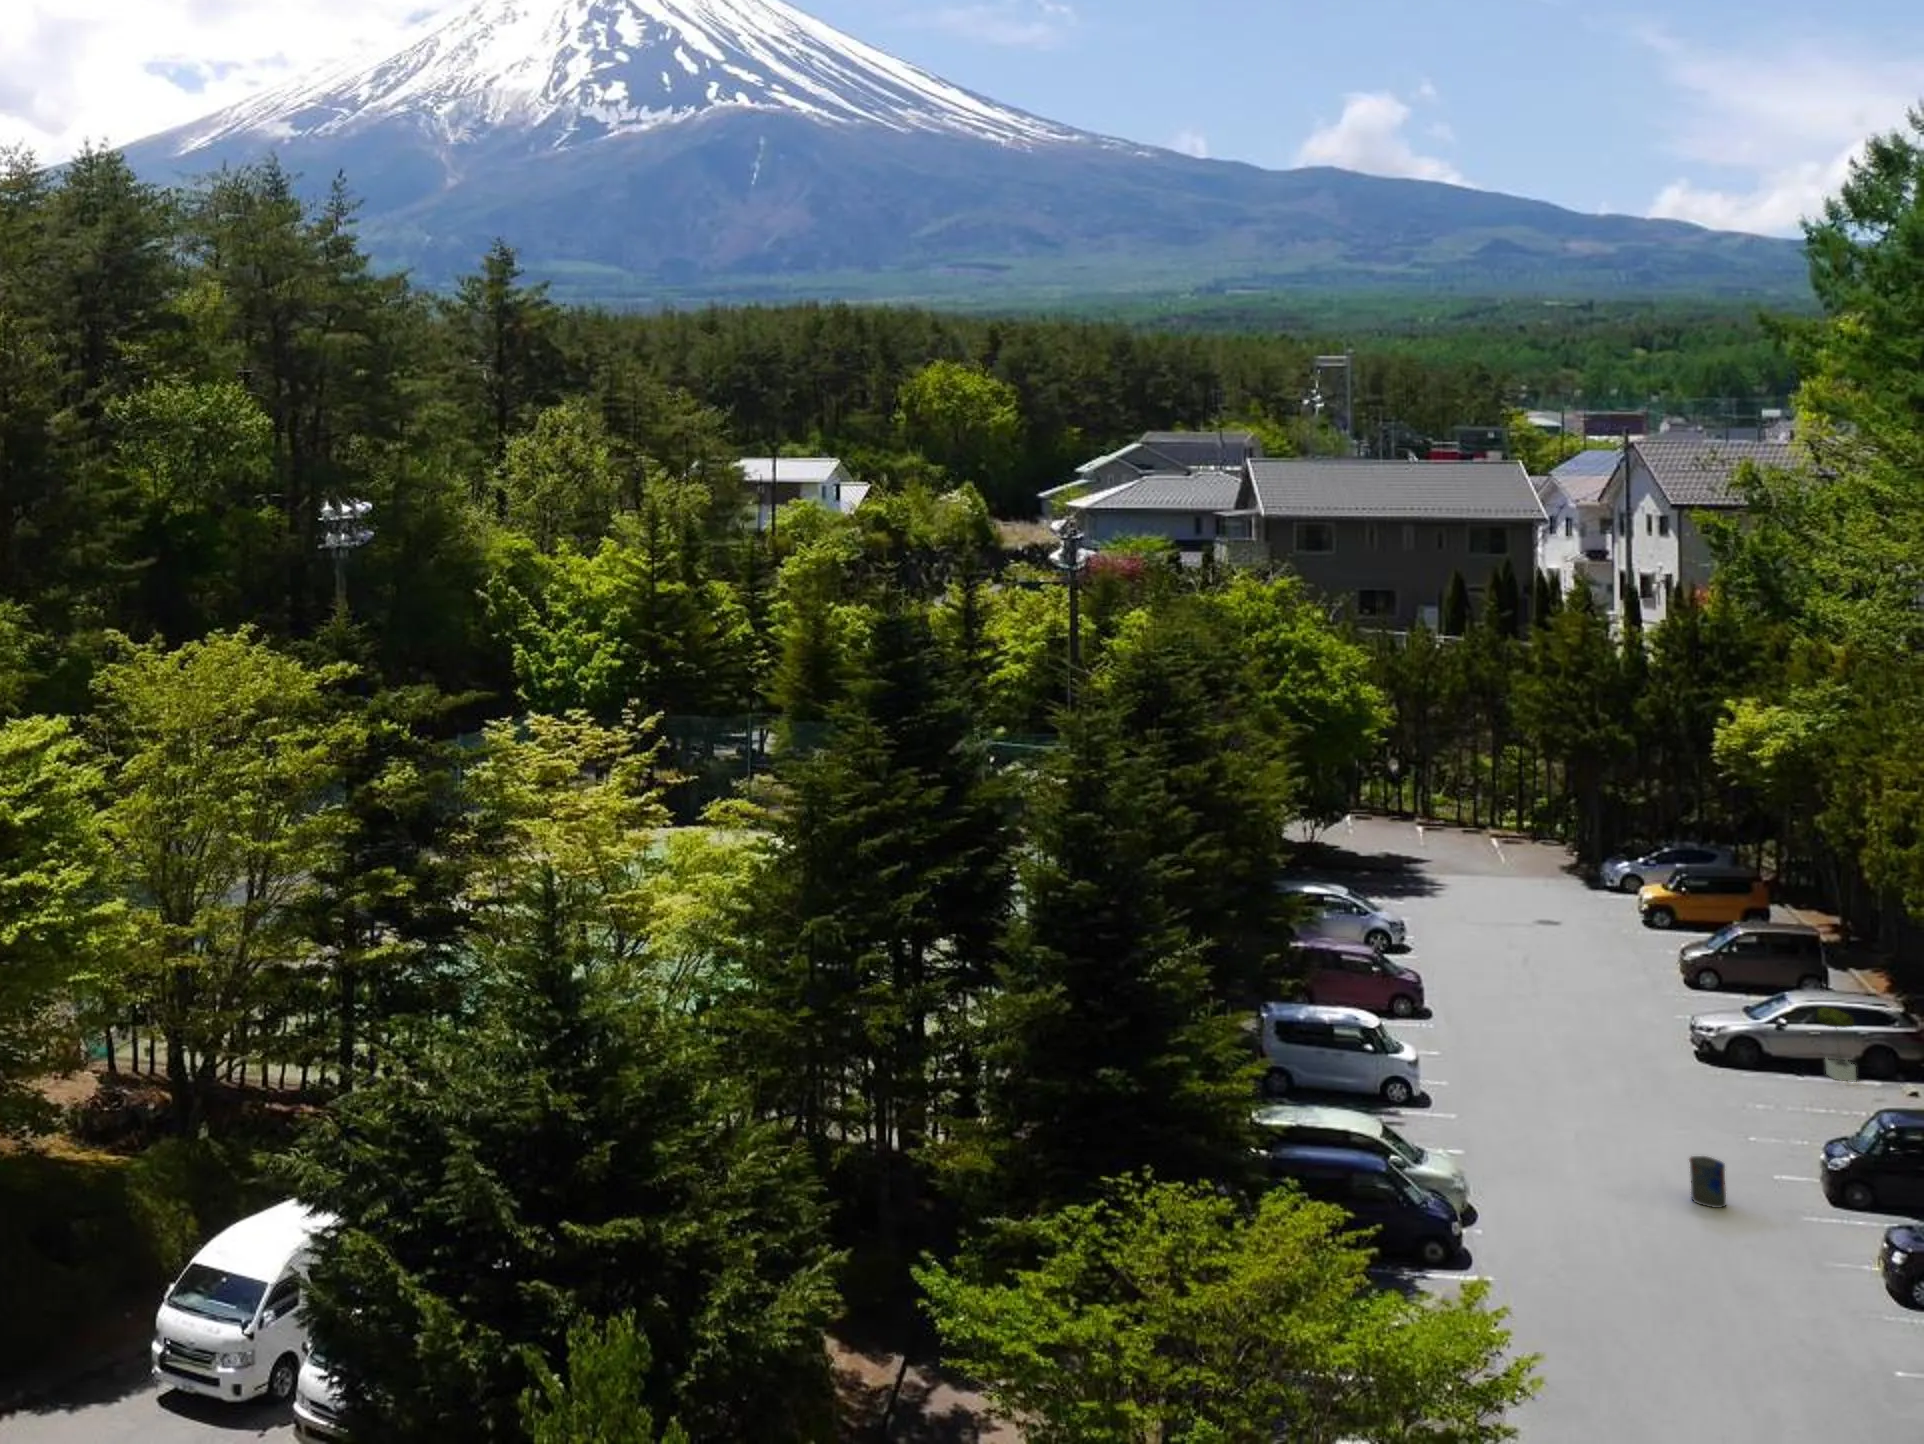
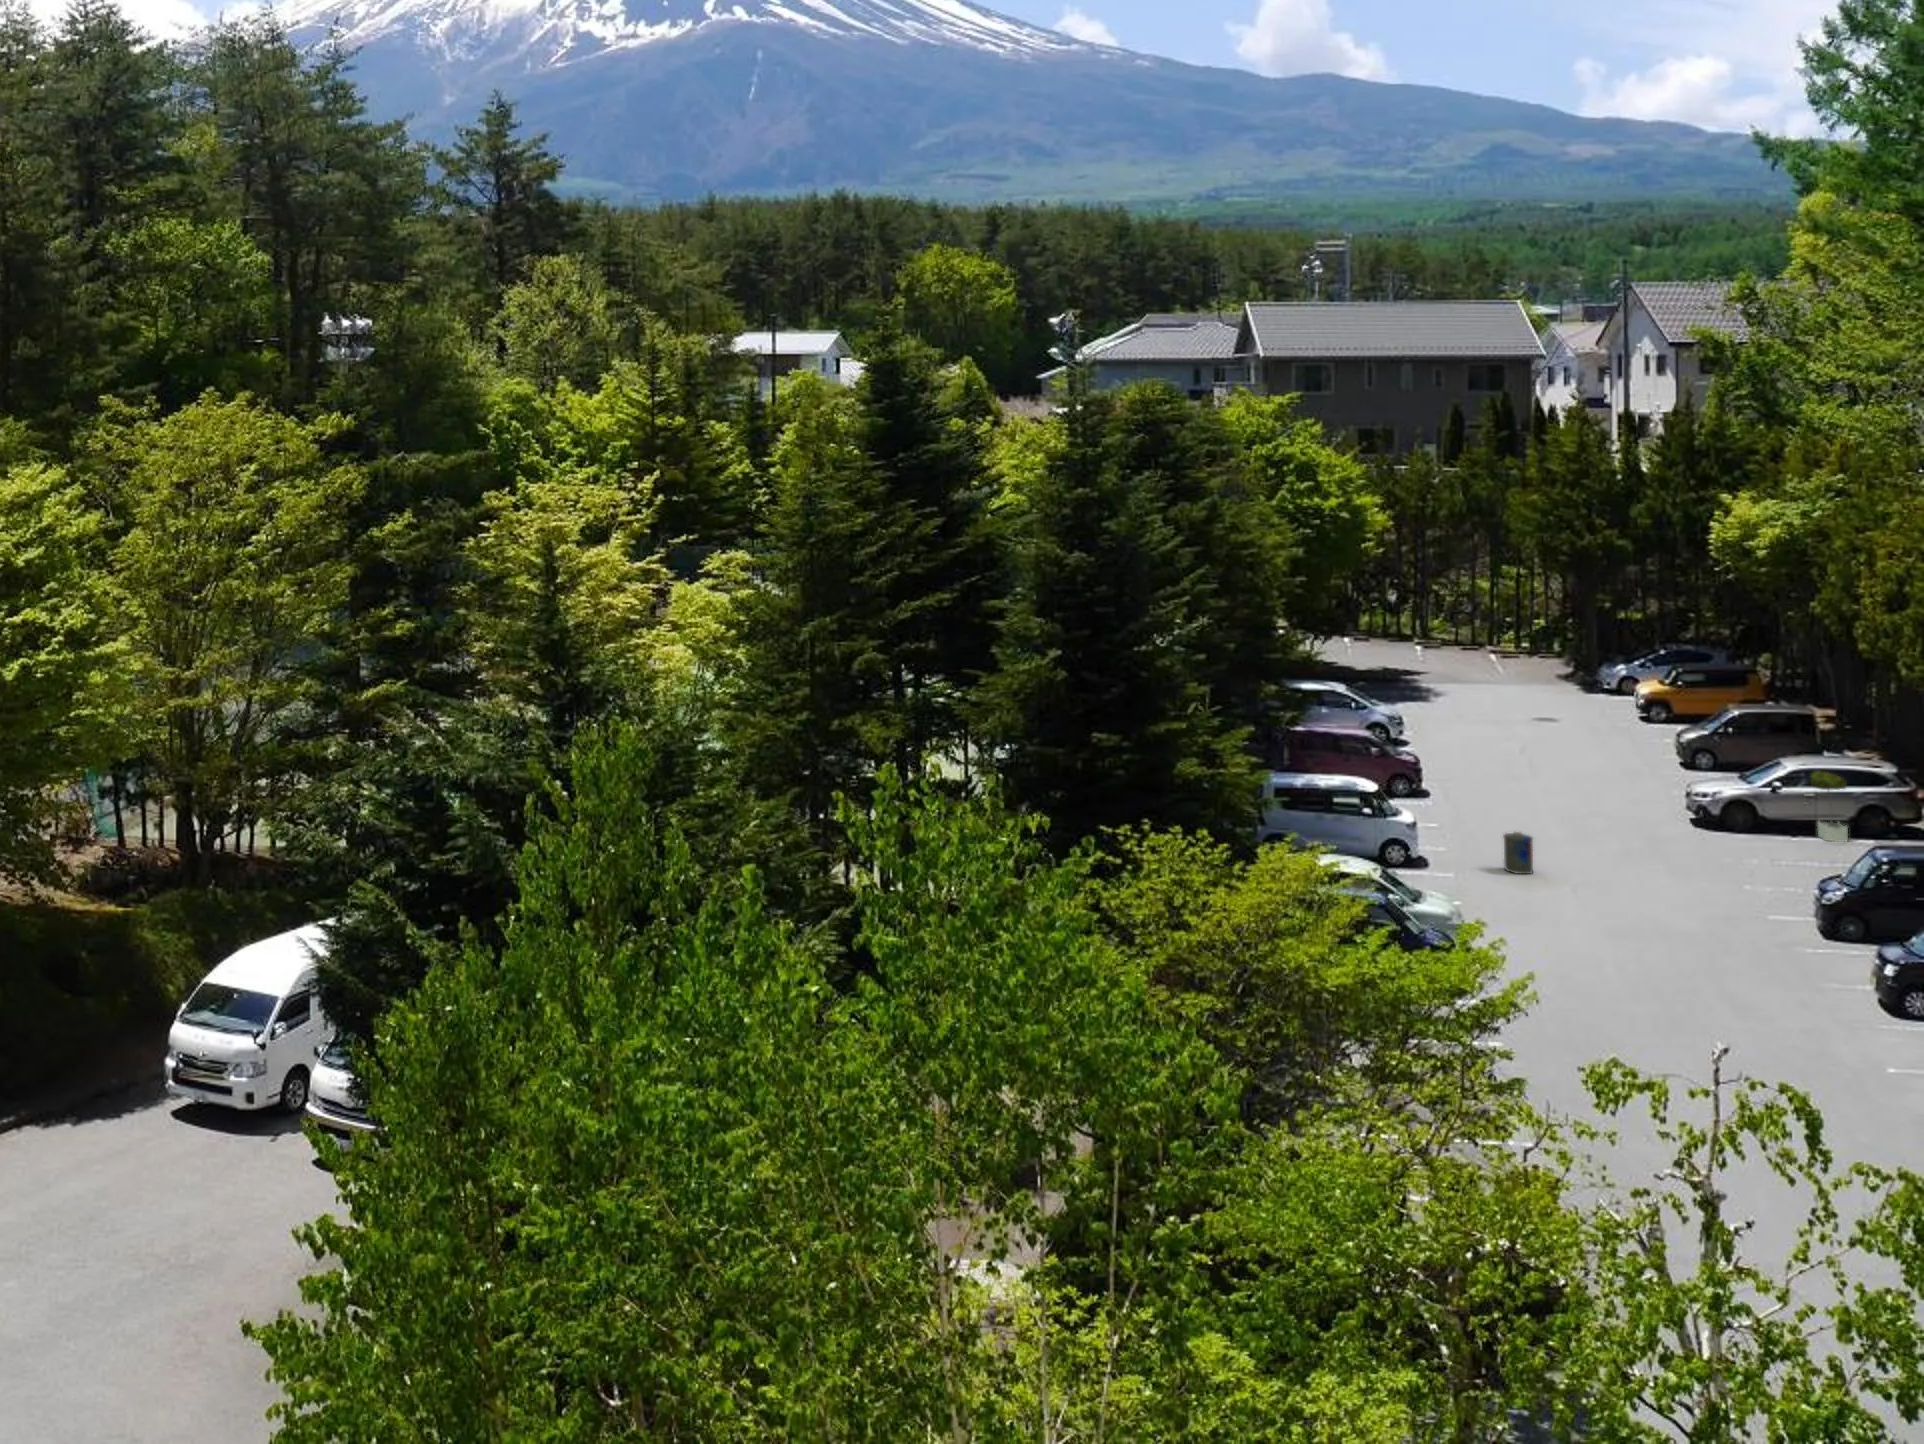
trash can: present [1689,1156,1726,1208] -> present [1504,832,1533,874]

